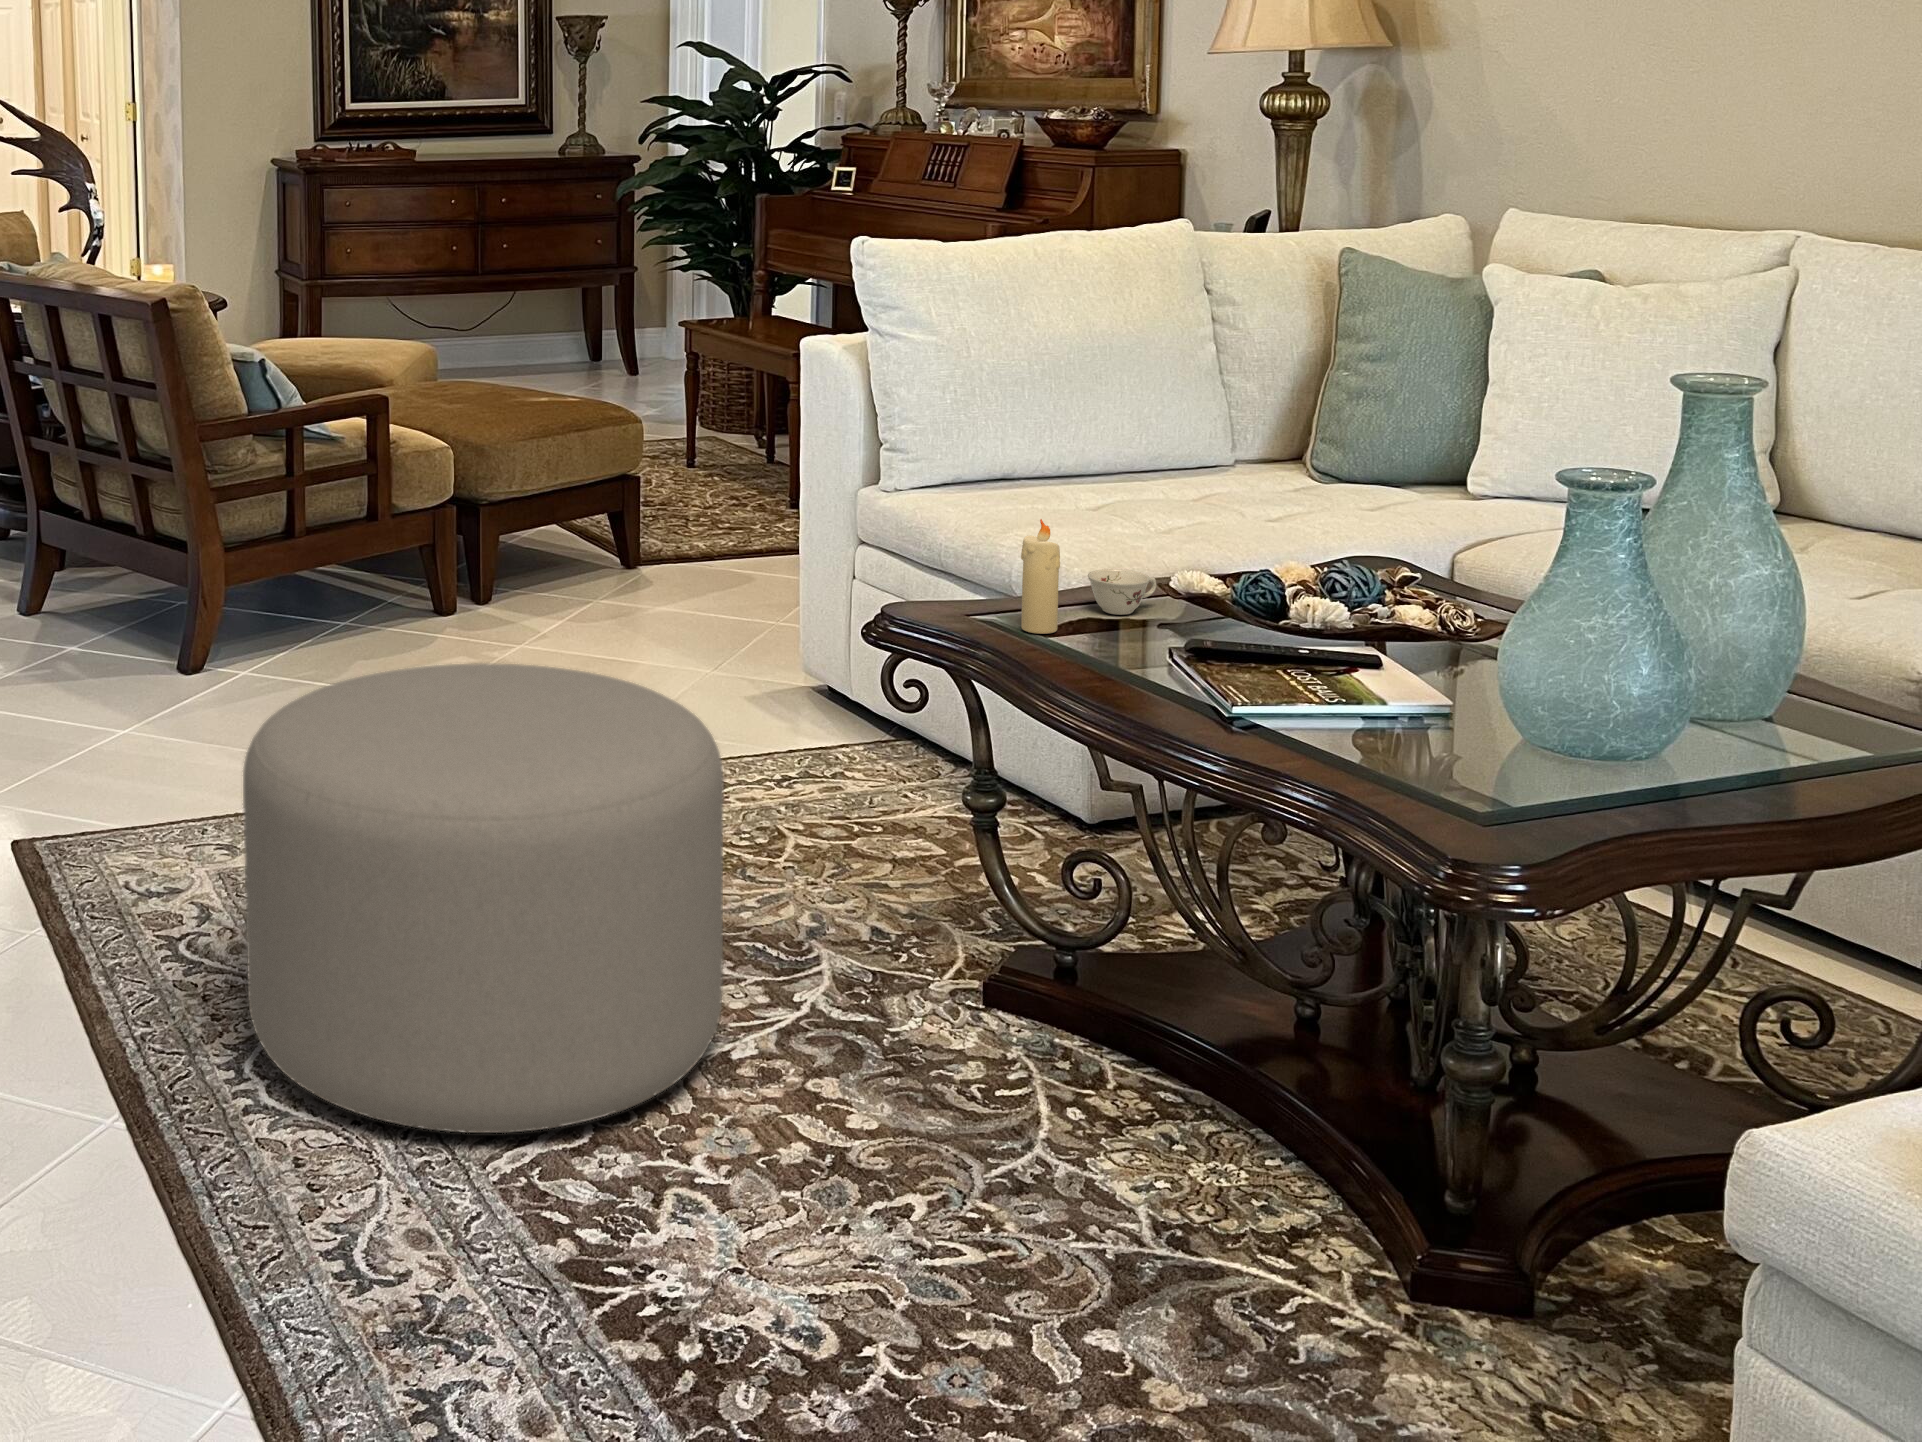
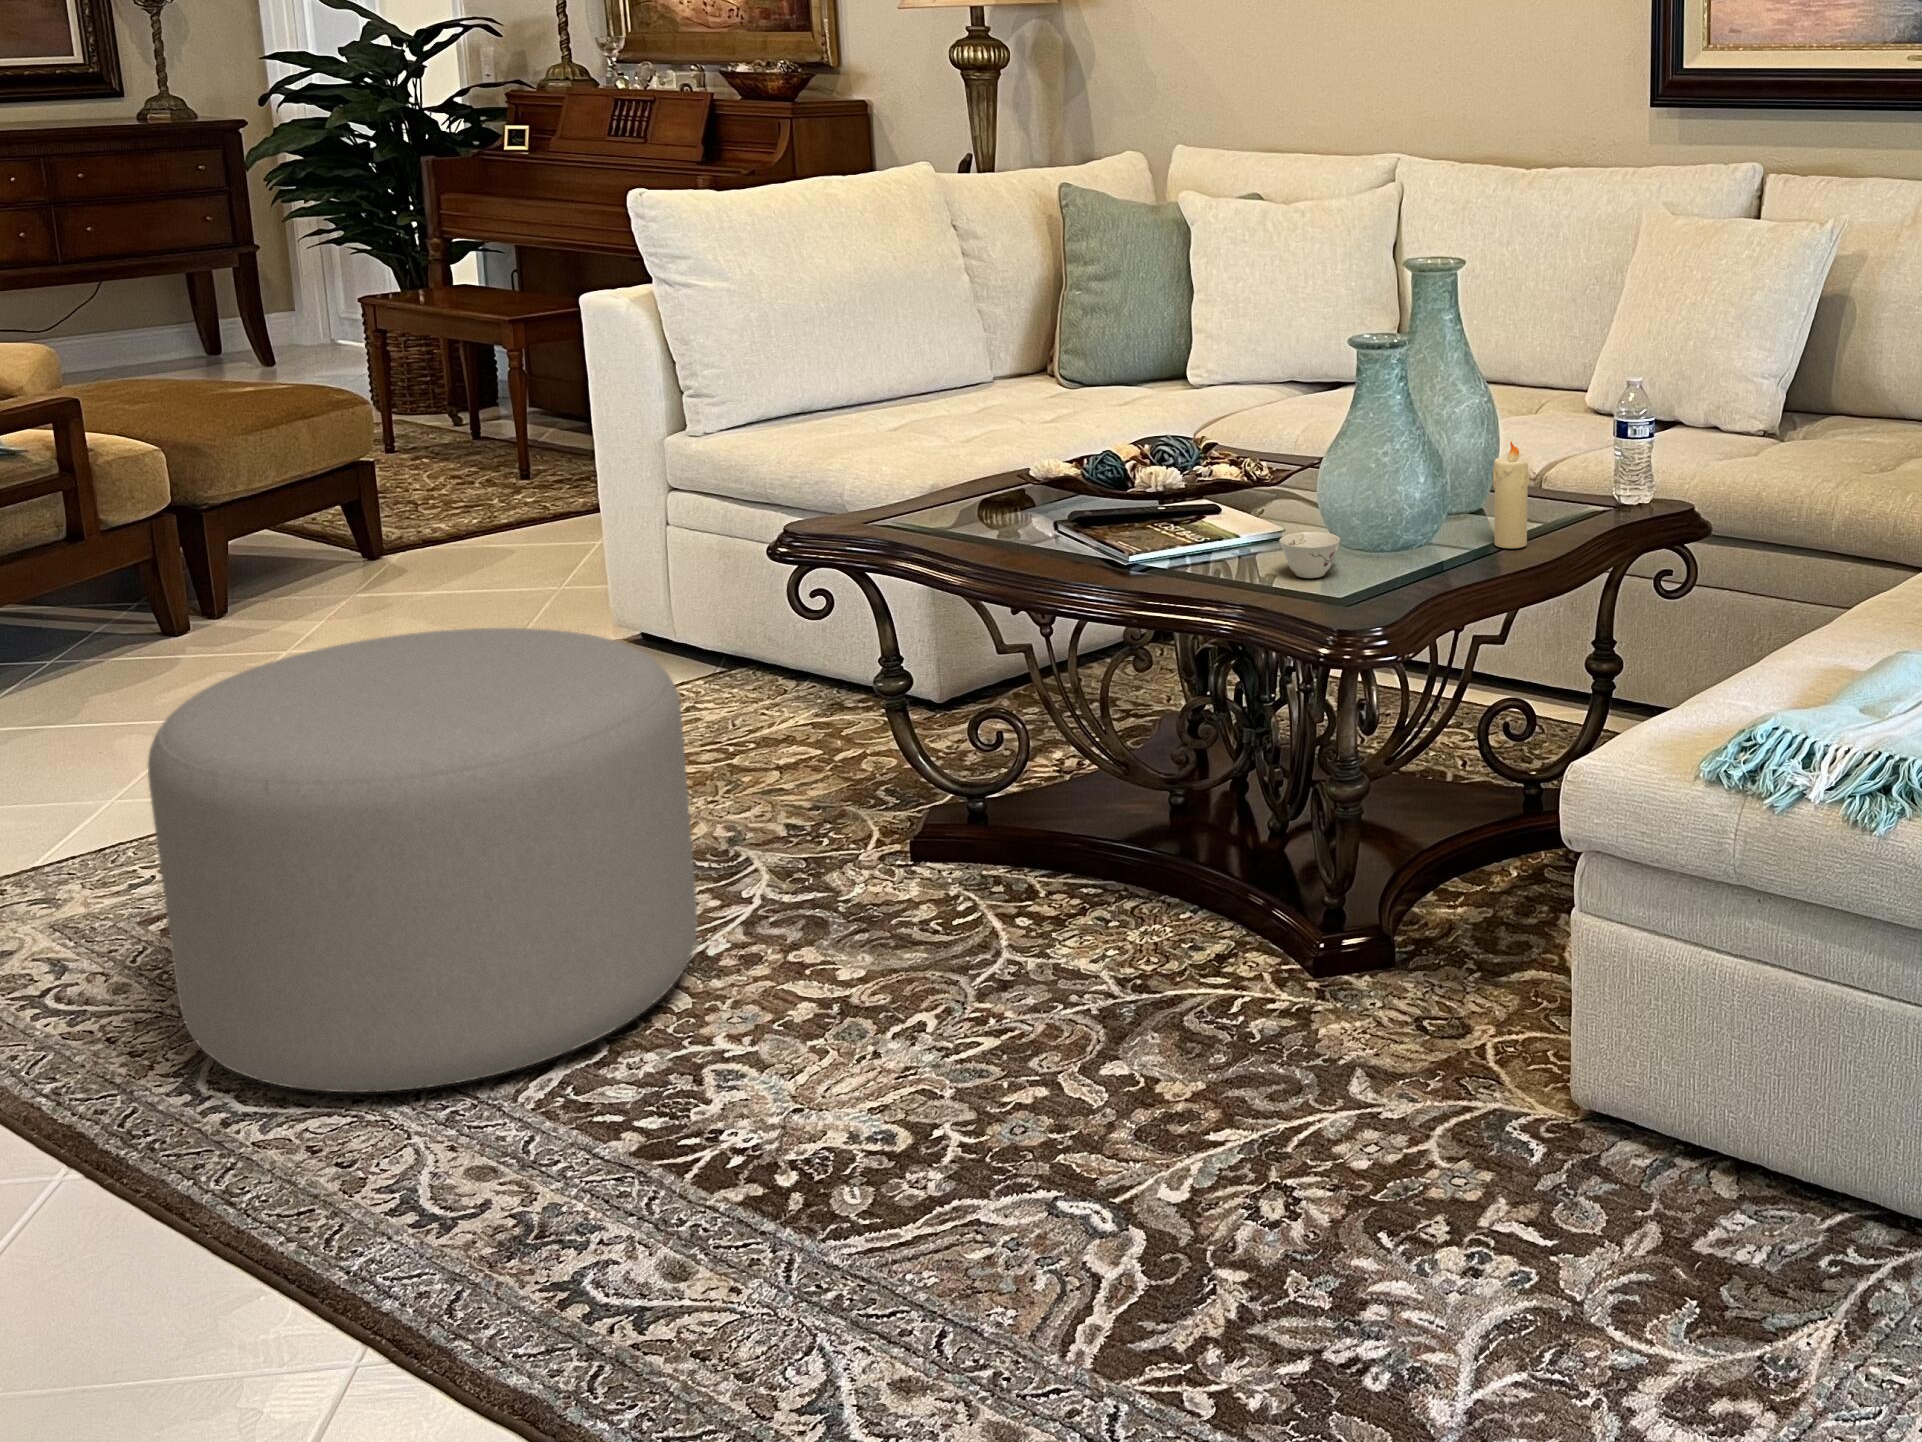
candle: present [1021,519,1060,634] -> present [1493,442,1529,548]
teacup: present [1088,569,1156,615] -> present [1279,532,1340,578]

